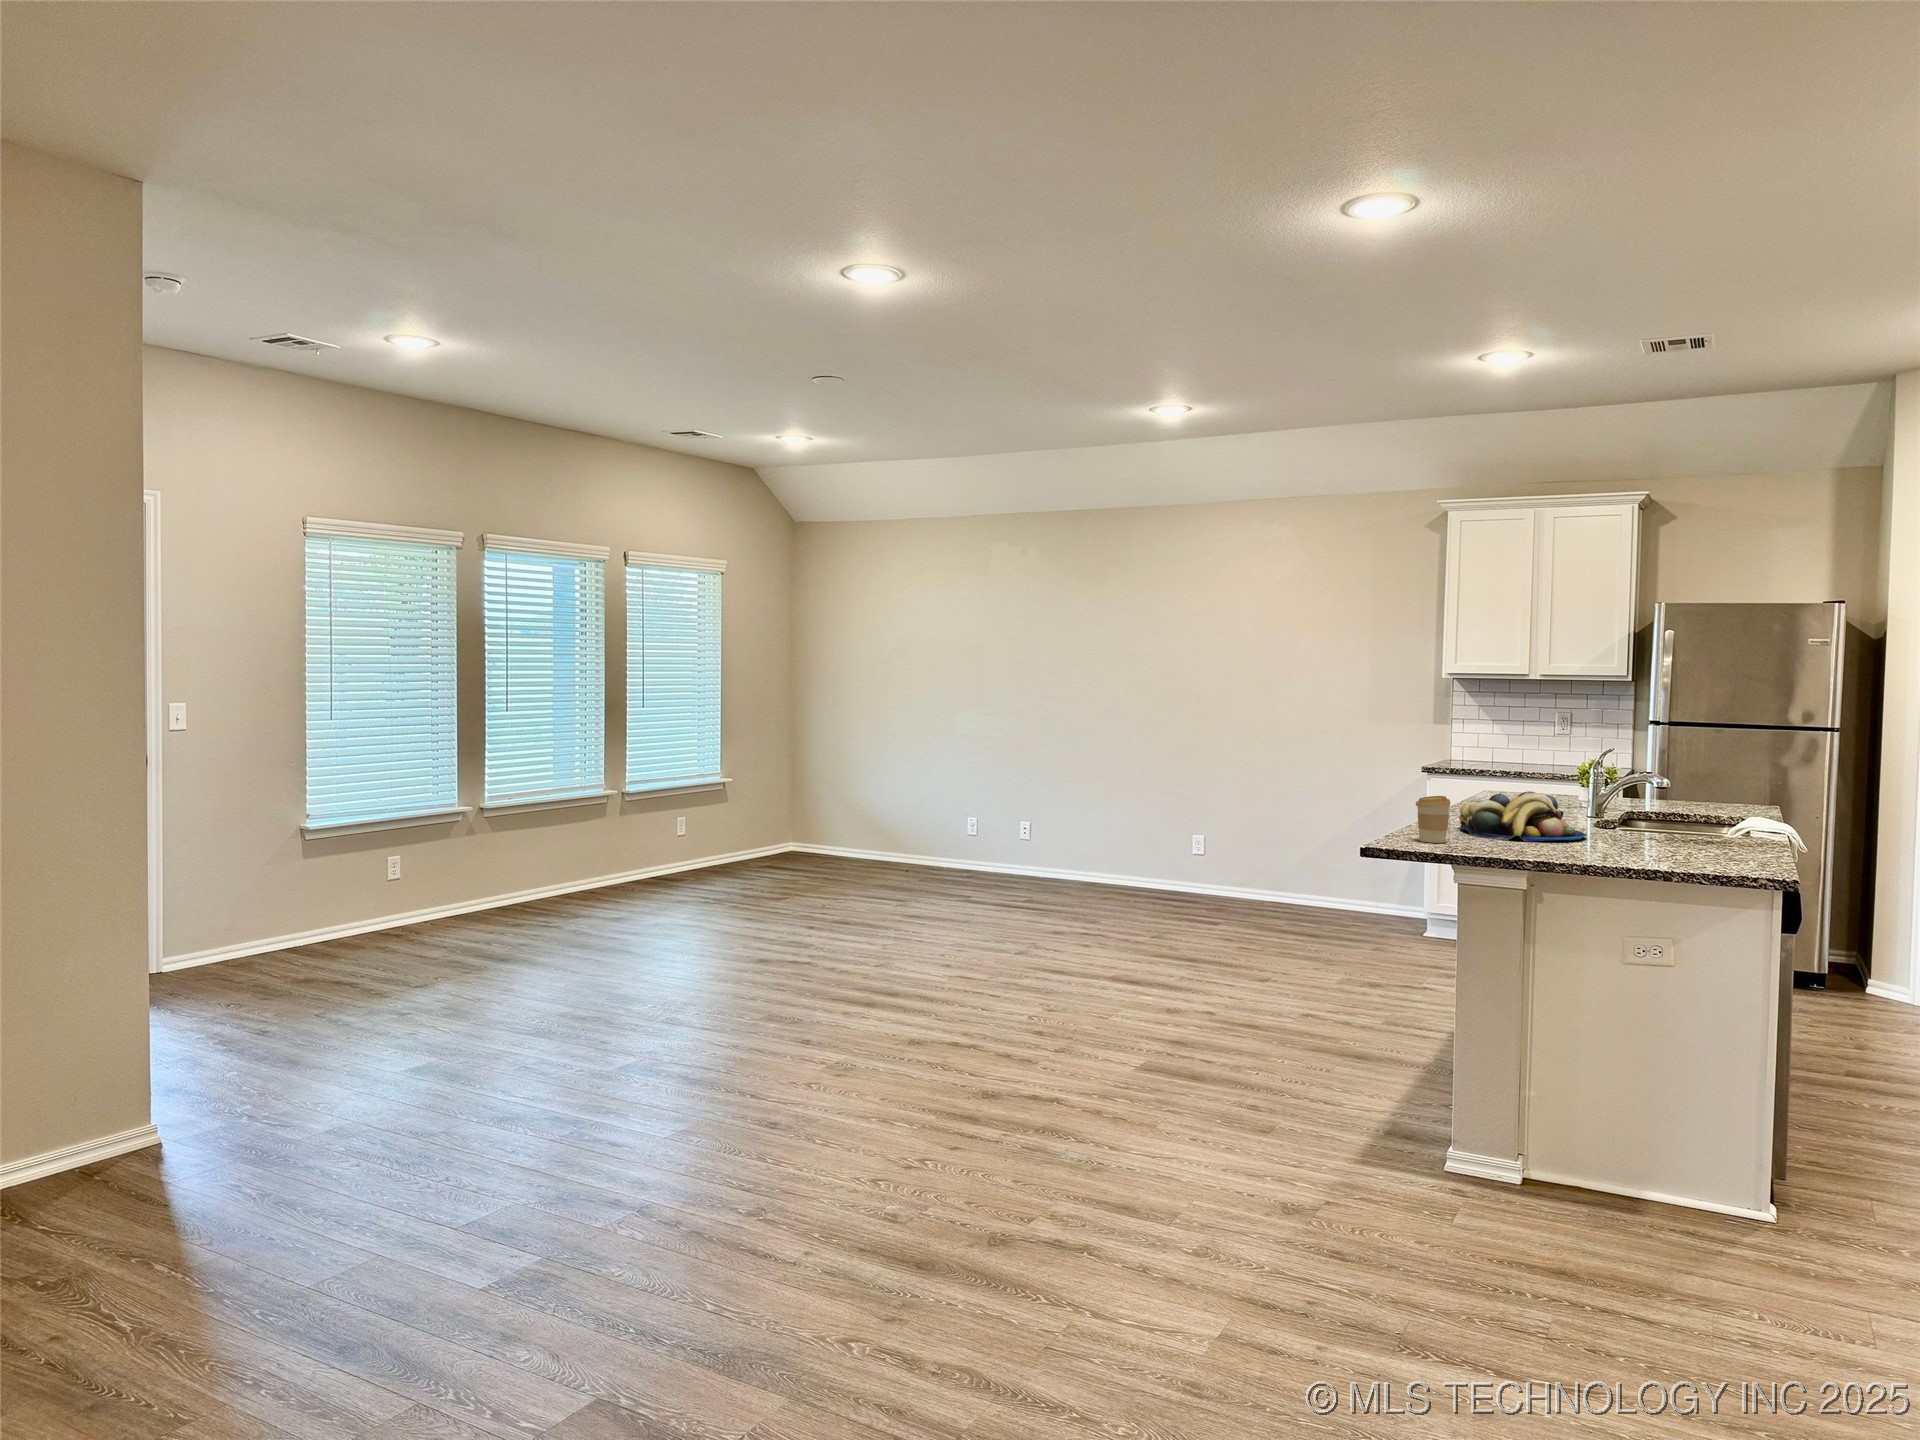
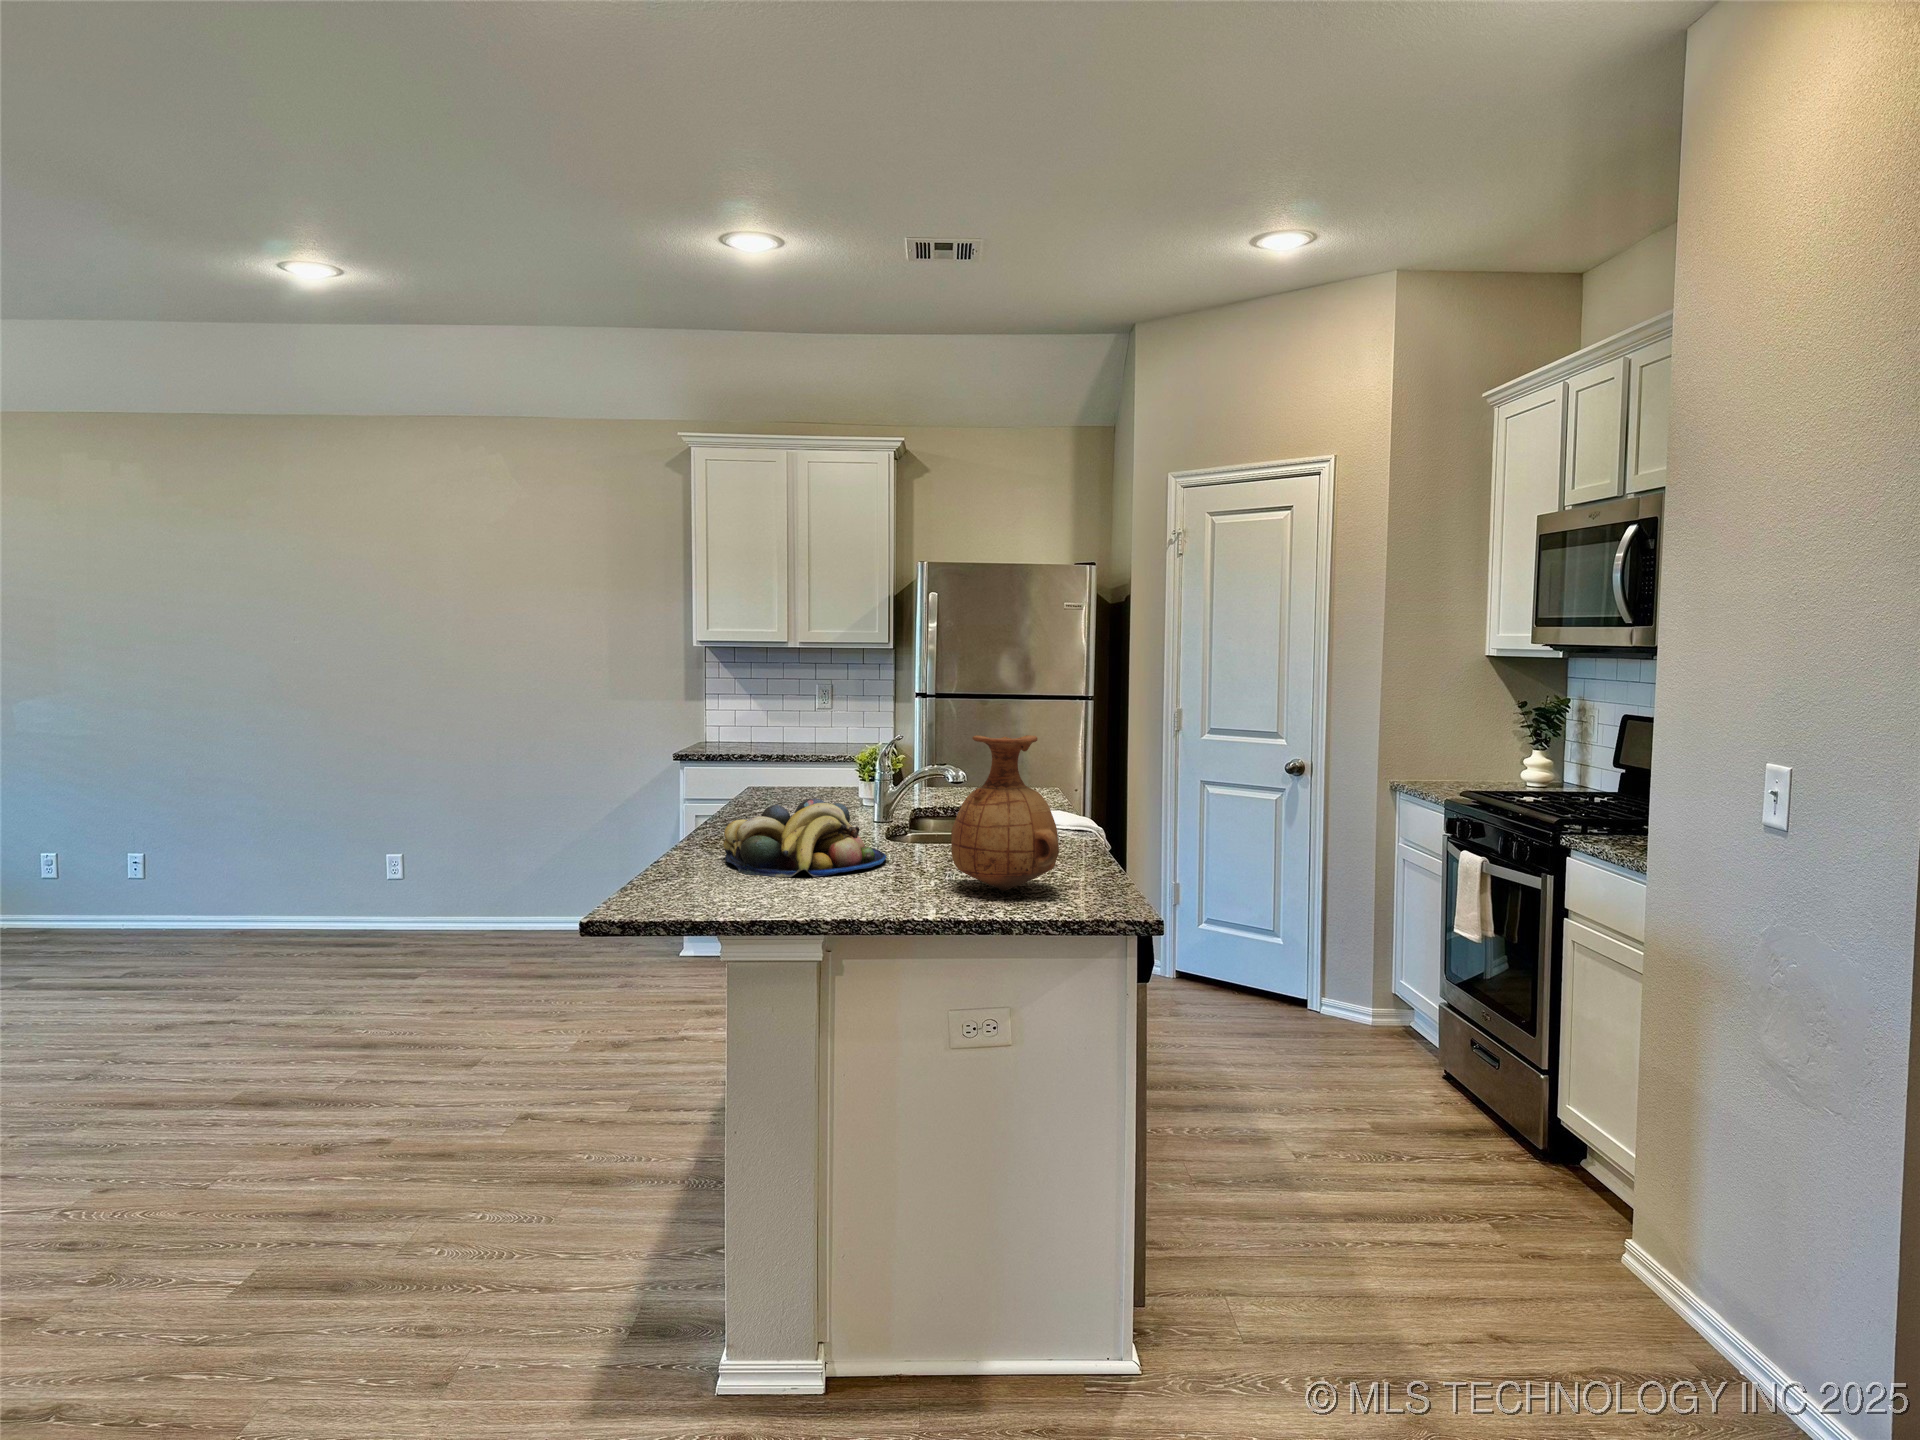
vase: none [1632,746,1723,860] -> present [951,735,1059,891]
coffee cup: present [1416,796,1451,843] -> none [659,823,711,899]

